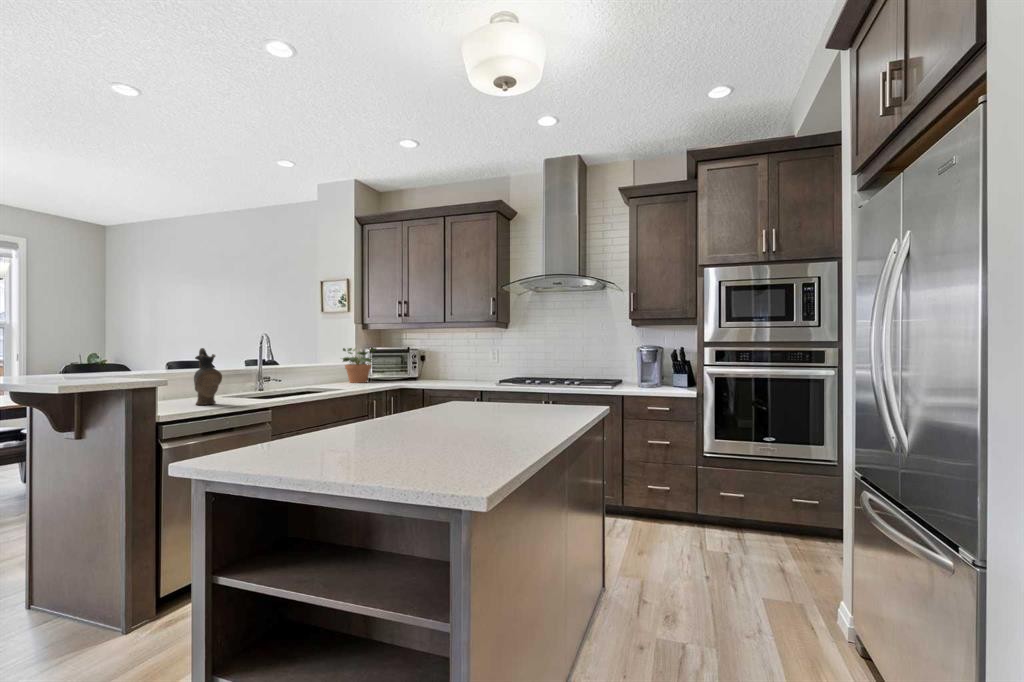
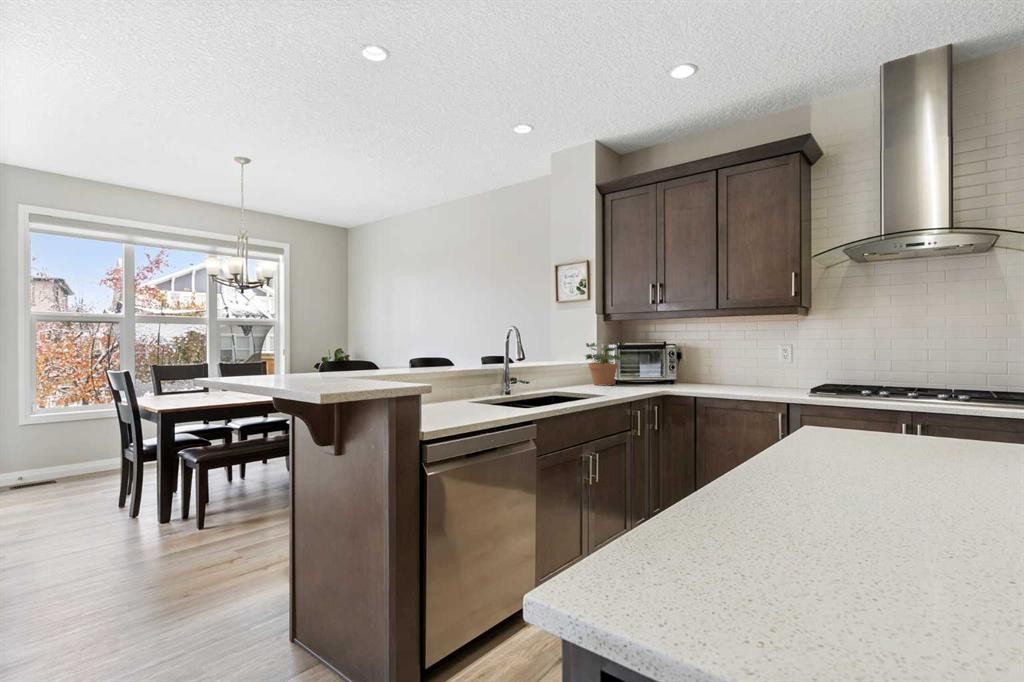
ceramic pitcher: present [194,348,222,405] -> none [452,342,484,415]

